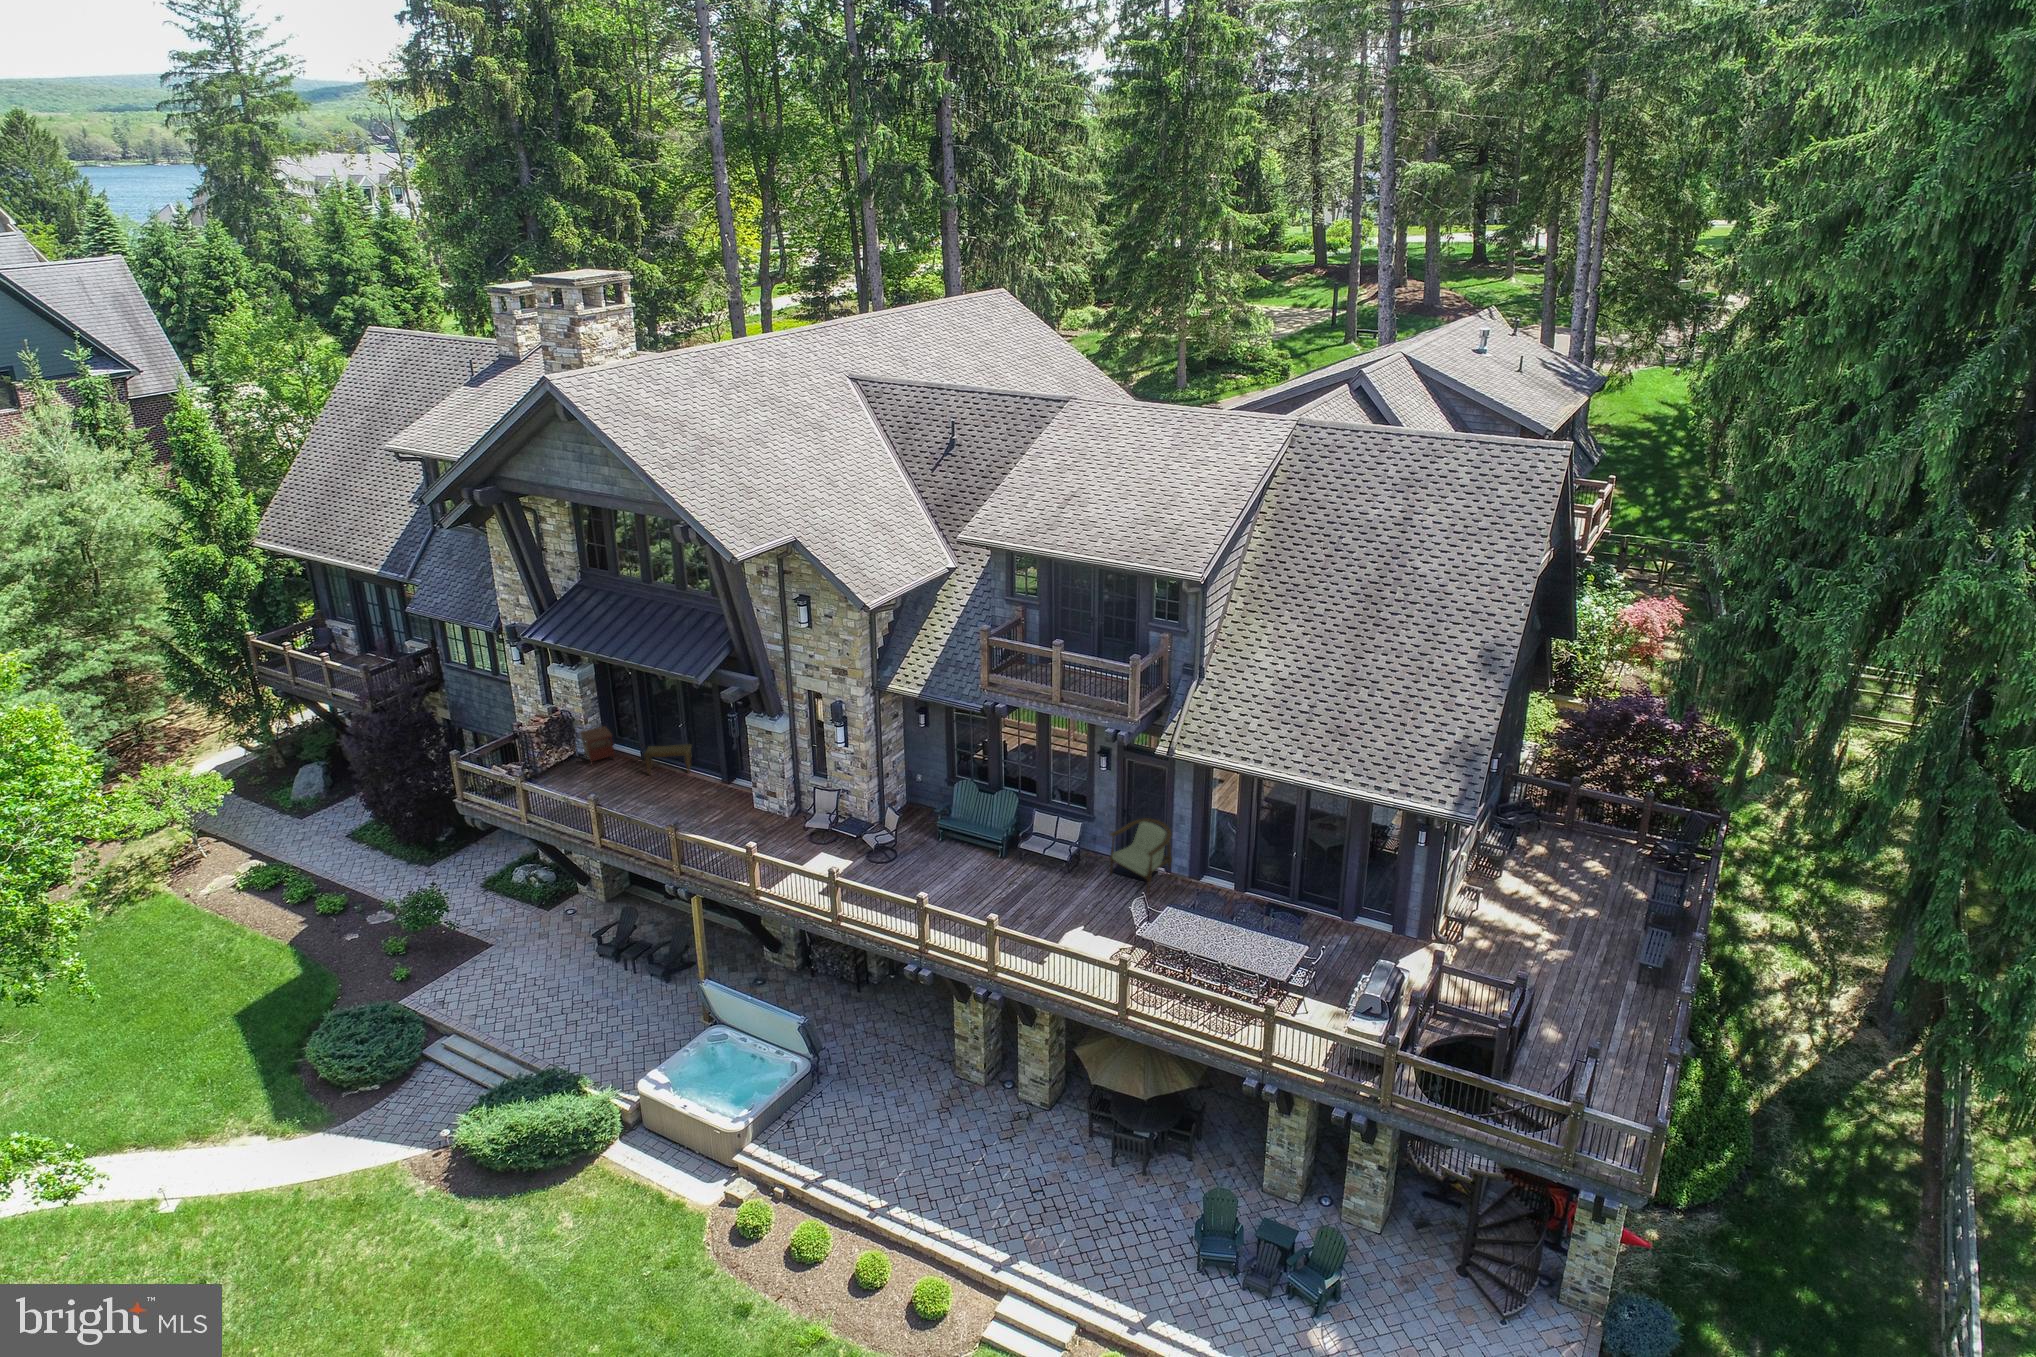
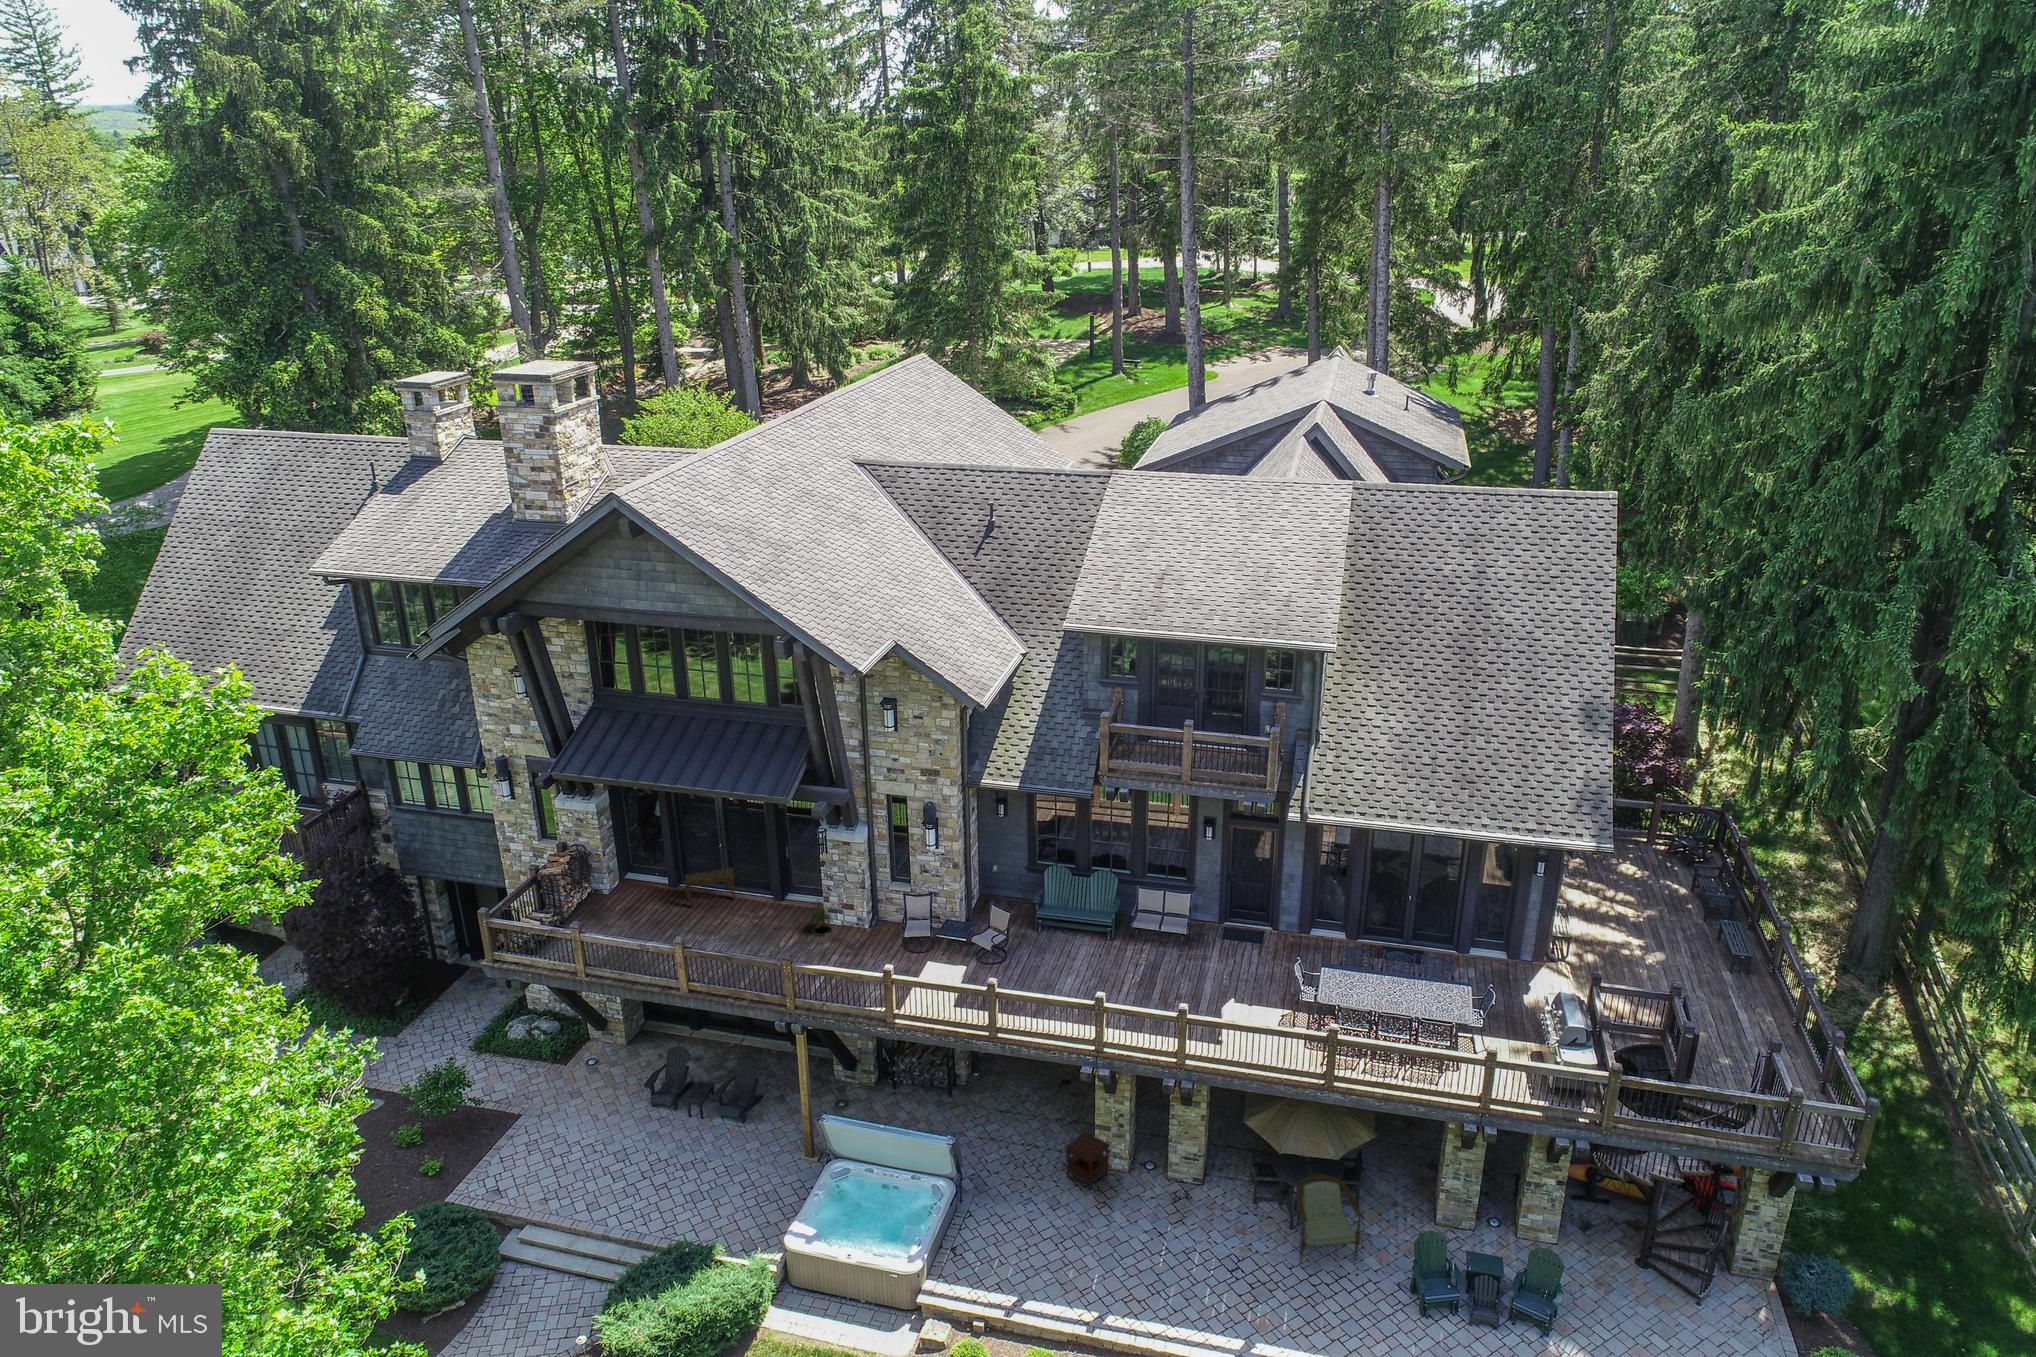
side table: present [580,726,615,764] -> present [1065,1132,1110,1188]
potted tree: none [731,779,756,815] -> present [809,900,833,936]
armchair: present [1110,818,1172,895] -> present [1296,1175,1363,1263]

